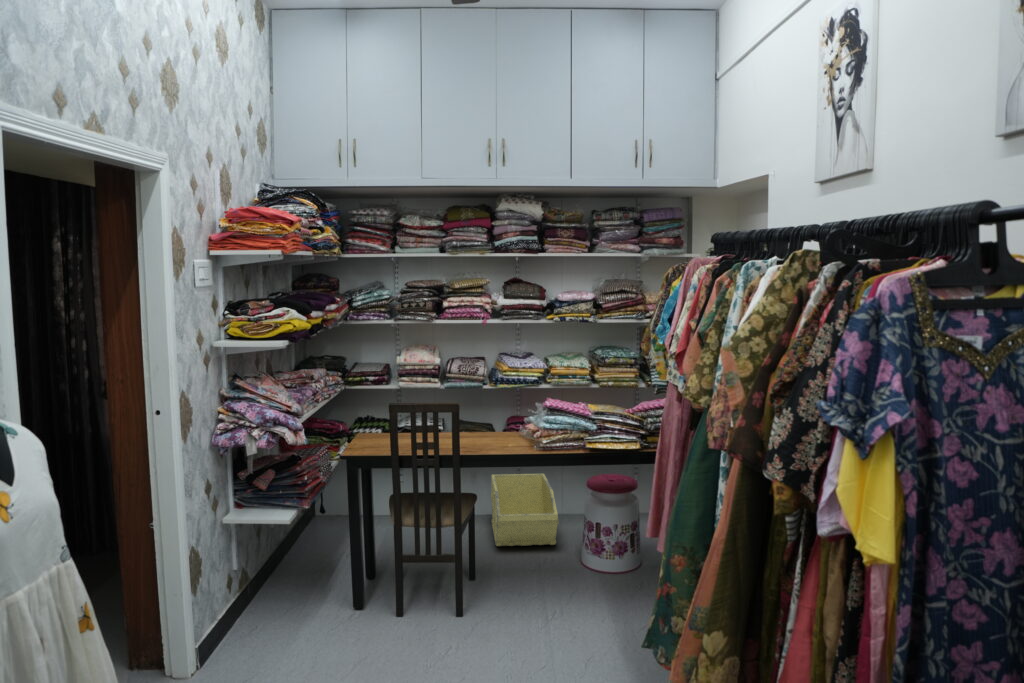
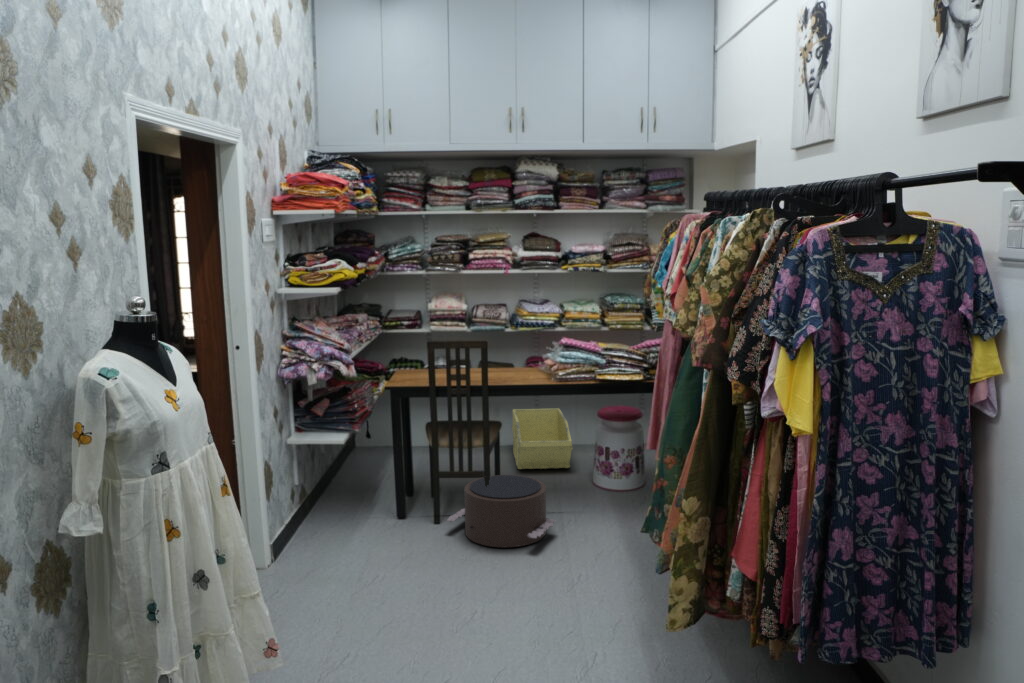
pouf: none [408,560,539,653] -> present [448,475,555,547]

